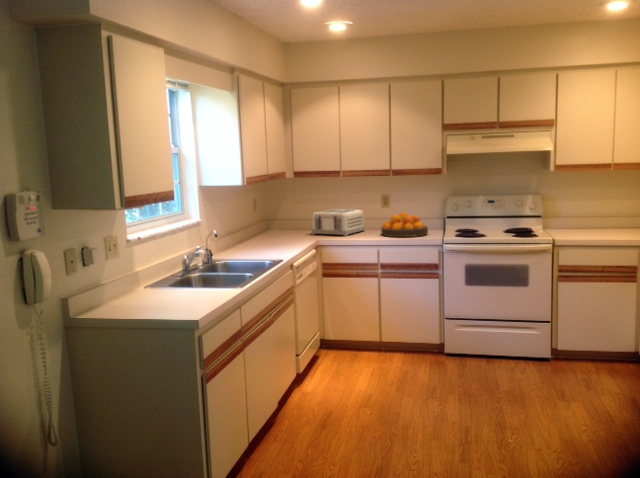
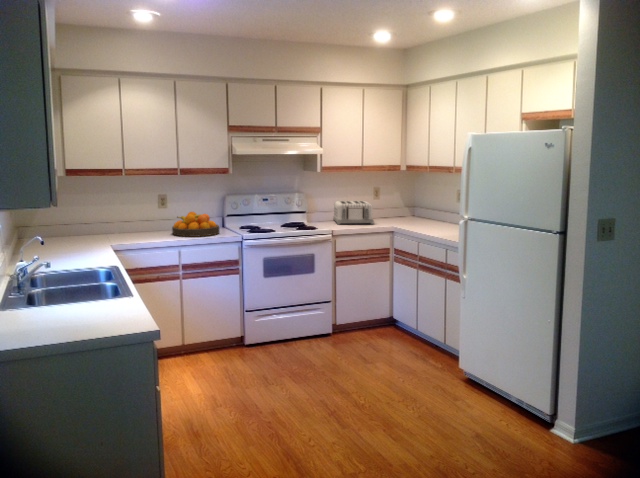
toaster: present [312,209,365,236] -> present [333,201,374,224]

